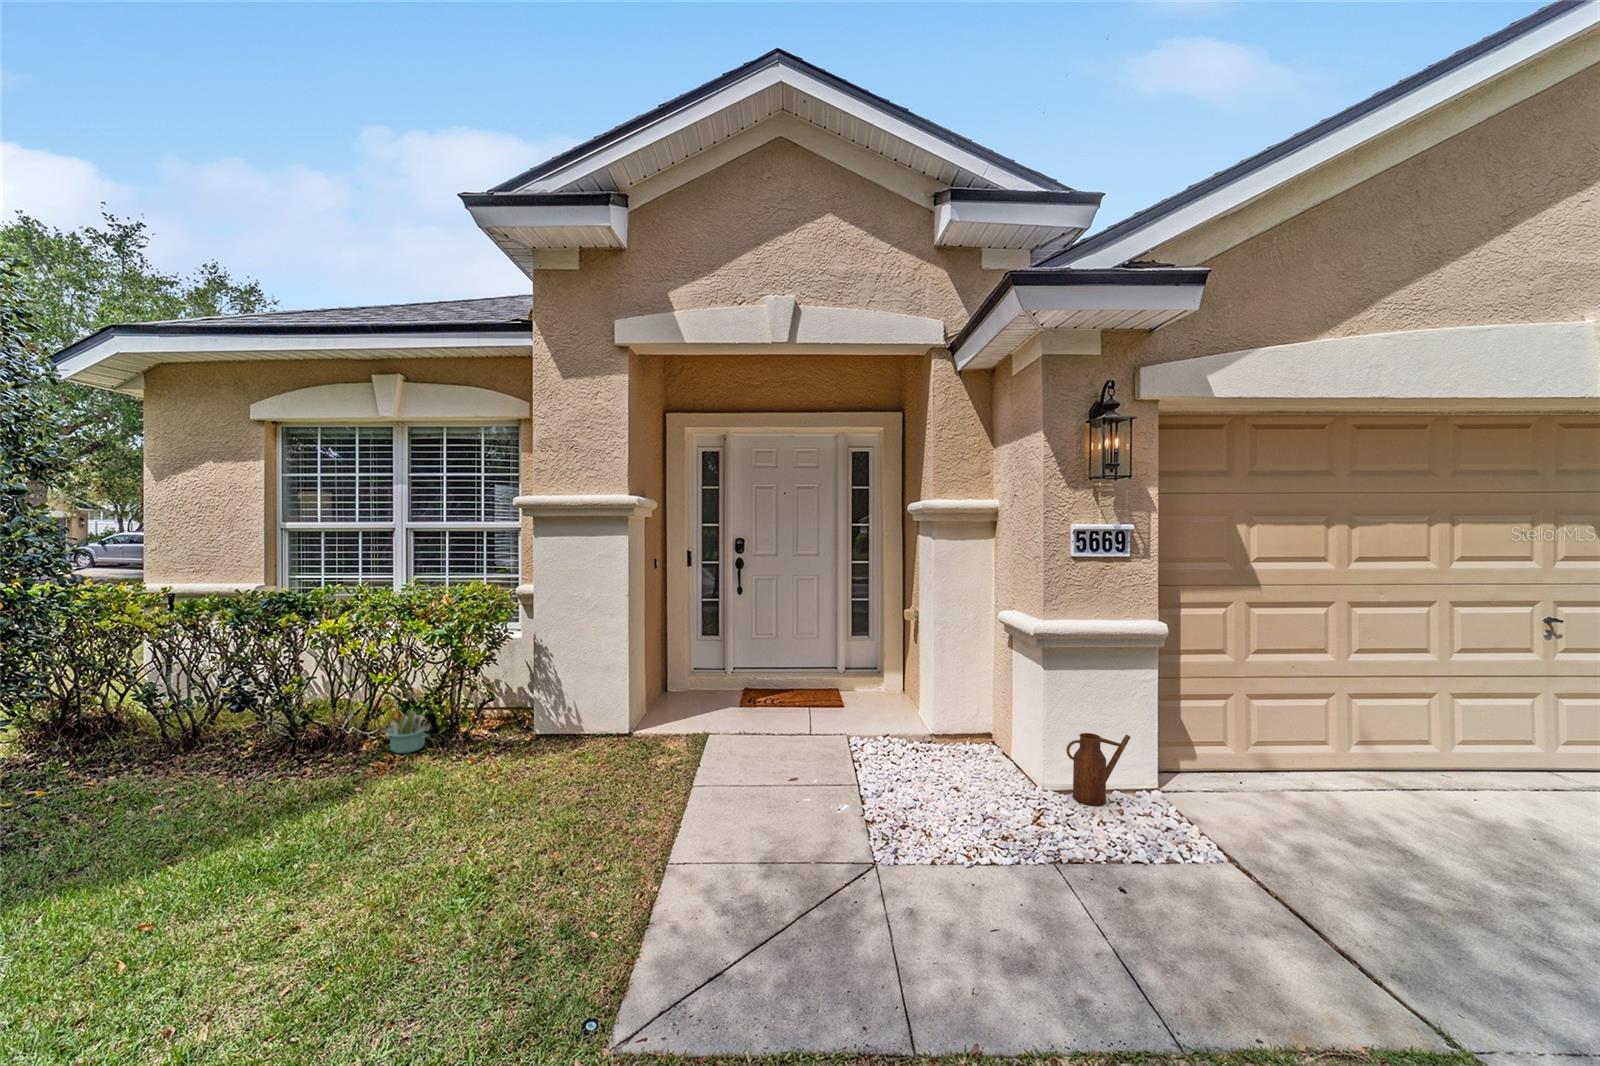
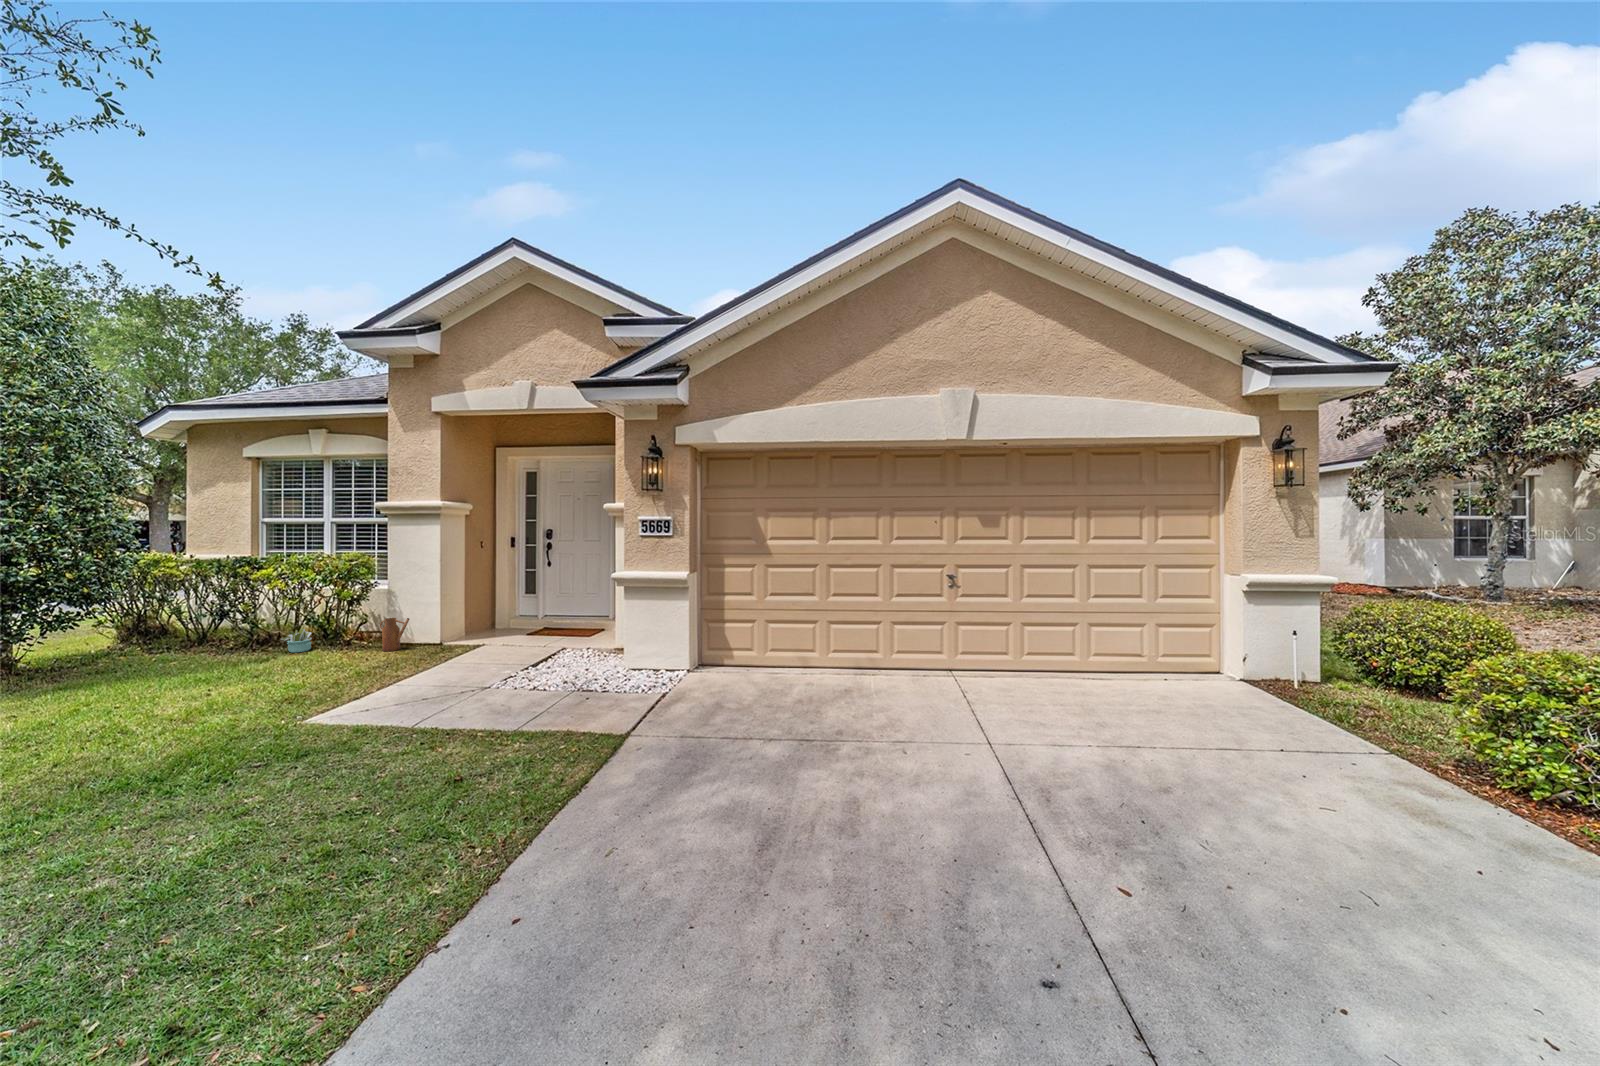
watering can: present [1066,733,1130,806] -> present [380,618,409,651]

